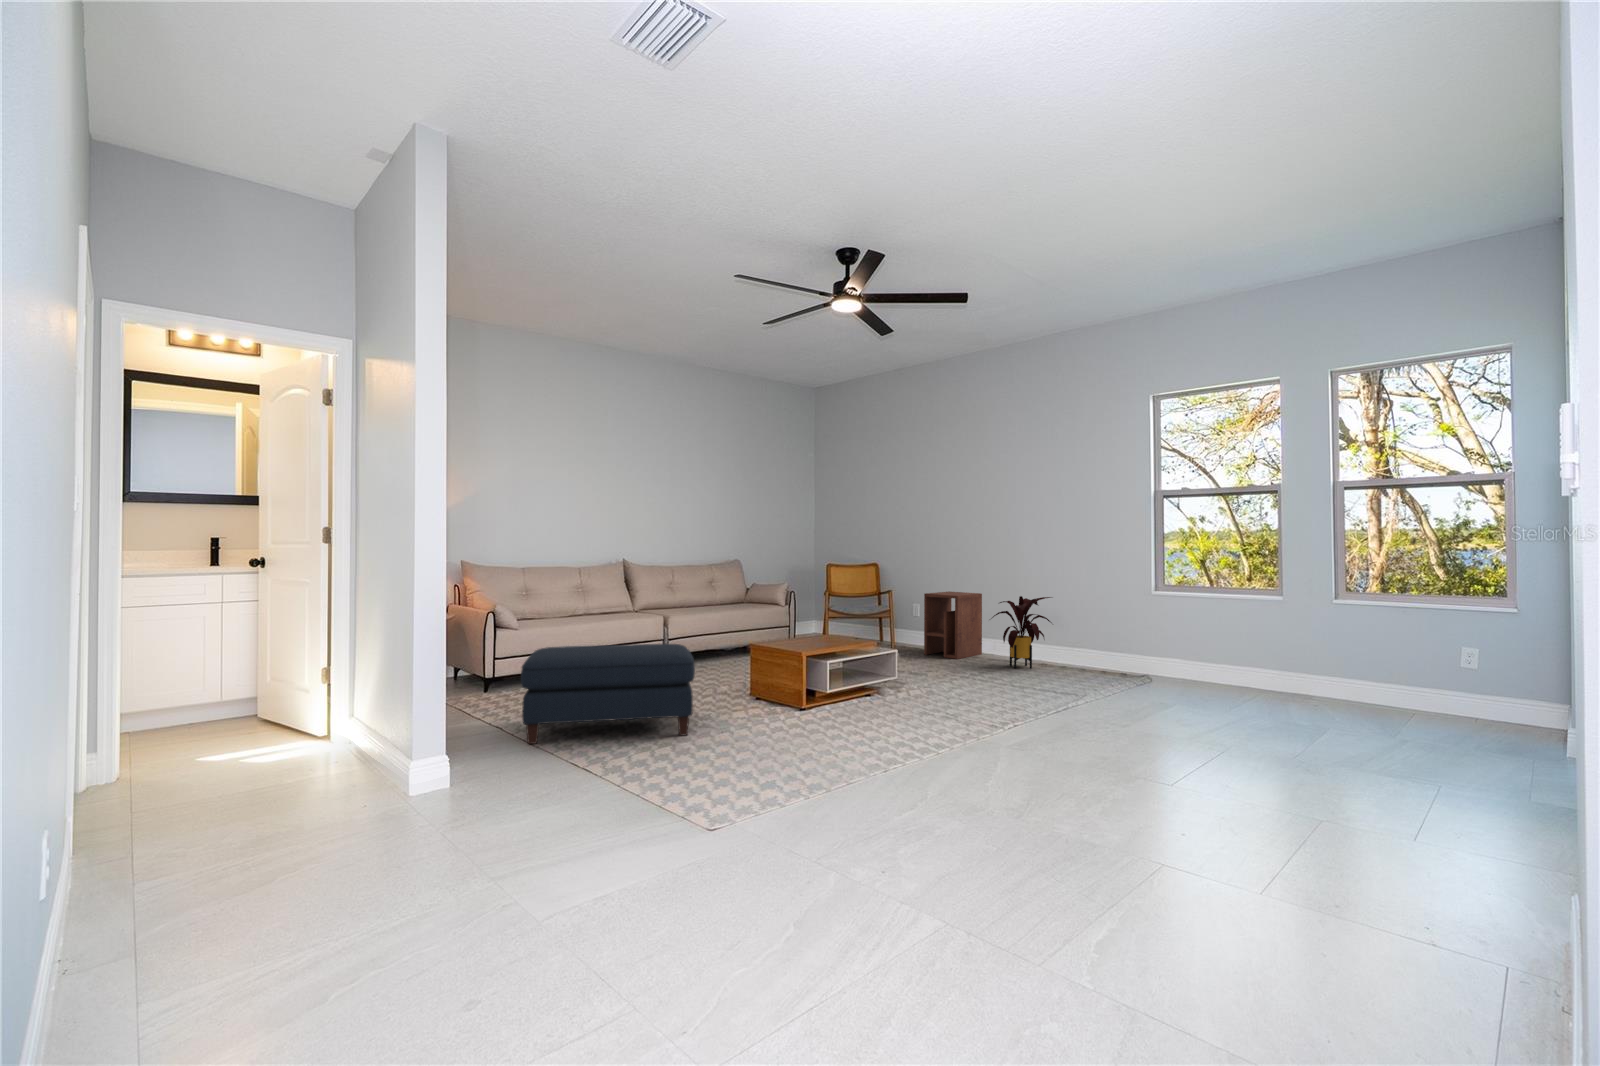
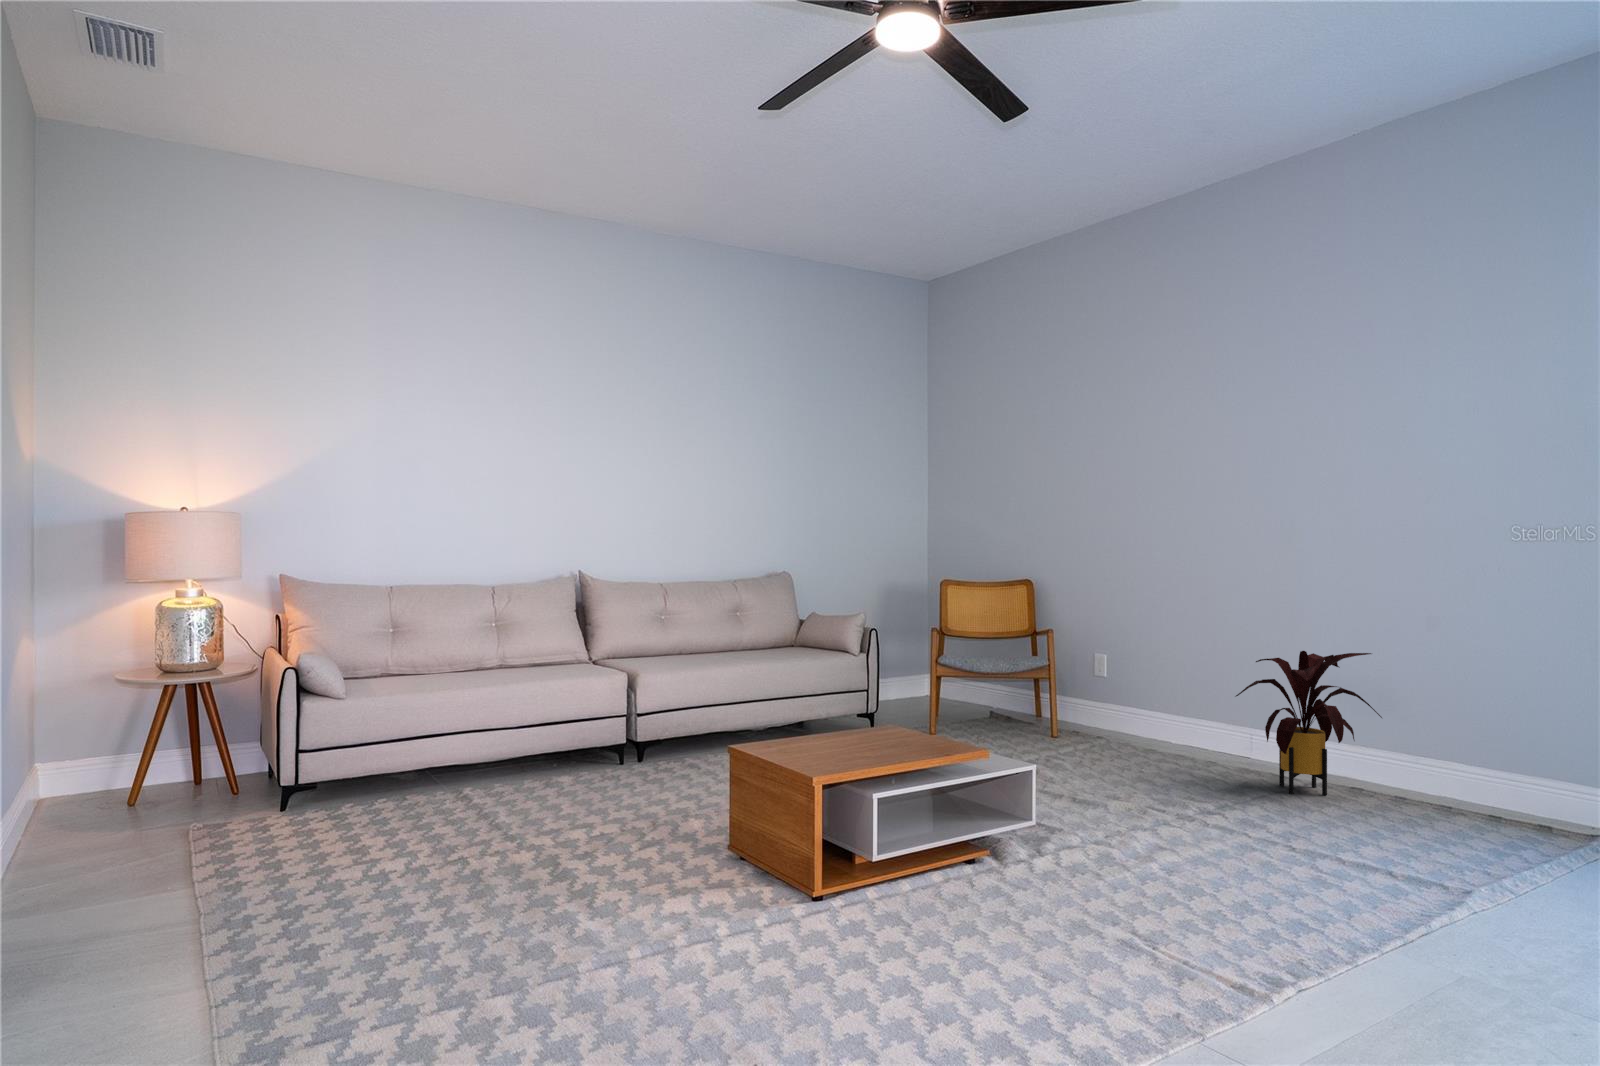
side table: present [924,591,982,659] -> none [1110,634,1223,764]
ottoman: present [521,644,695,744] -> none [178,749,582,968]

